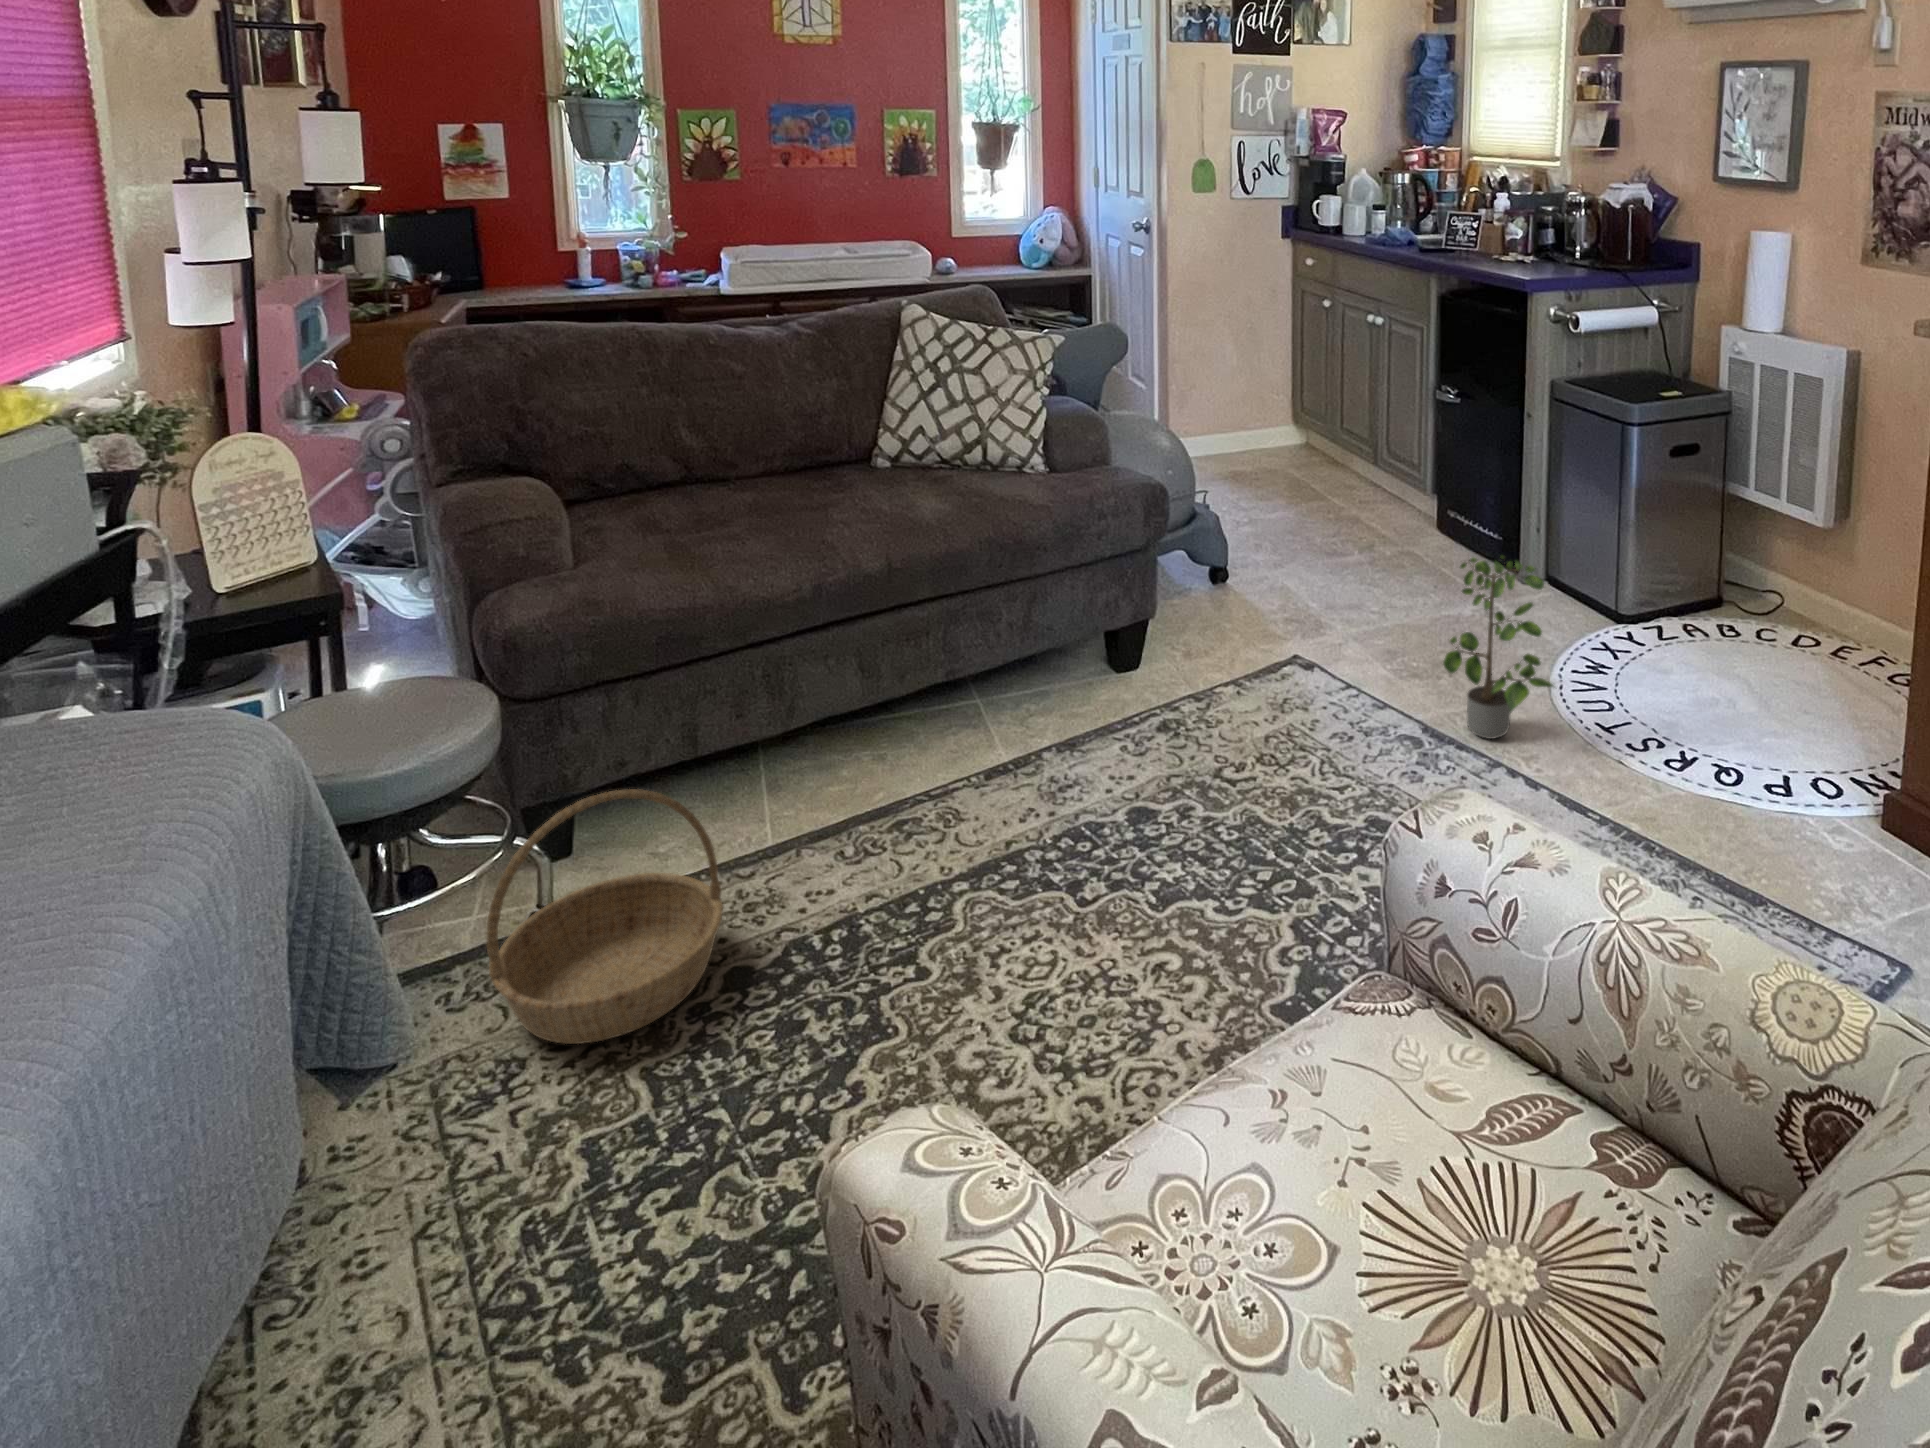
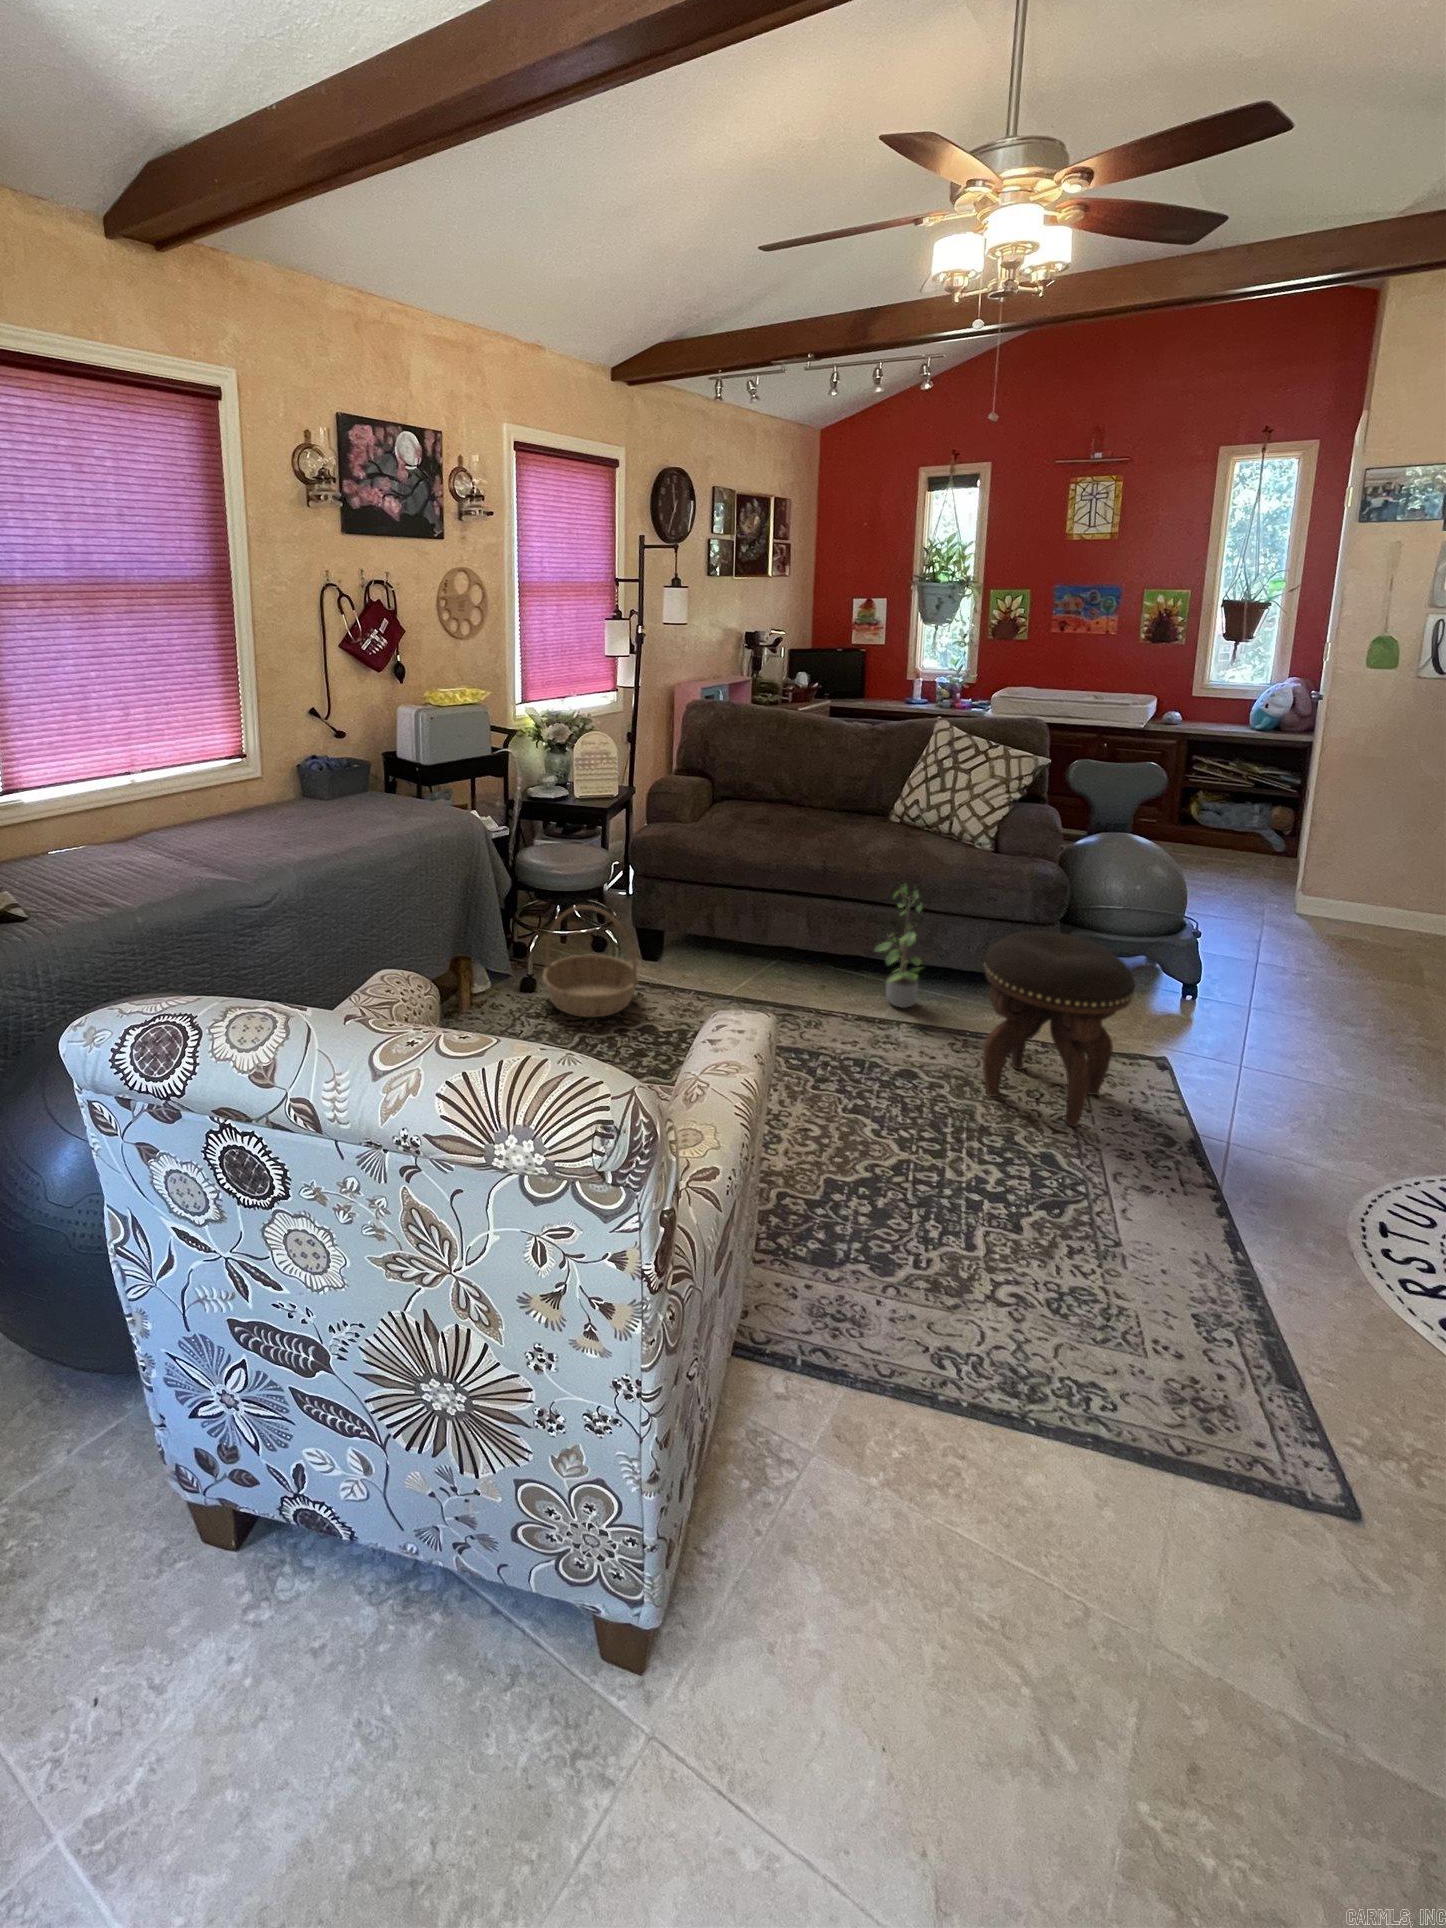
footstool: none [1194,535,1354,766] -> present [983,931,1135,1127]
potted plant: present [1443,556,1554,739] -> present [874,884,922,1008]

